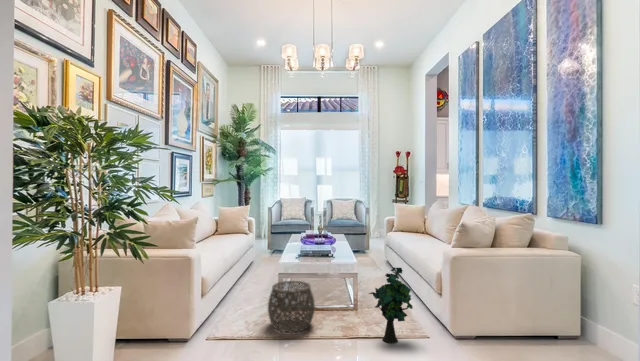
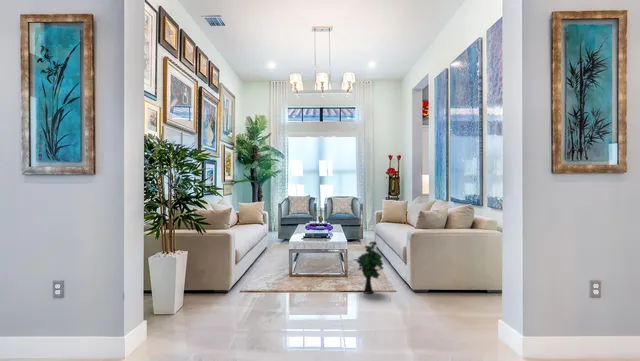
woven basket: present [268,281,315,332] -> none [282,254,316,289]

